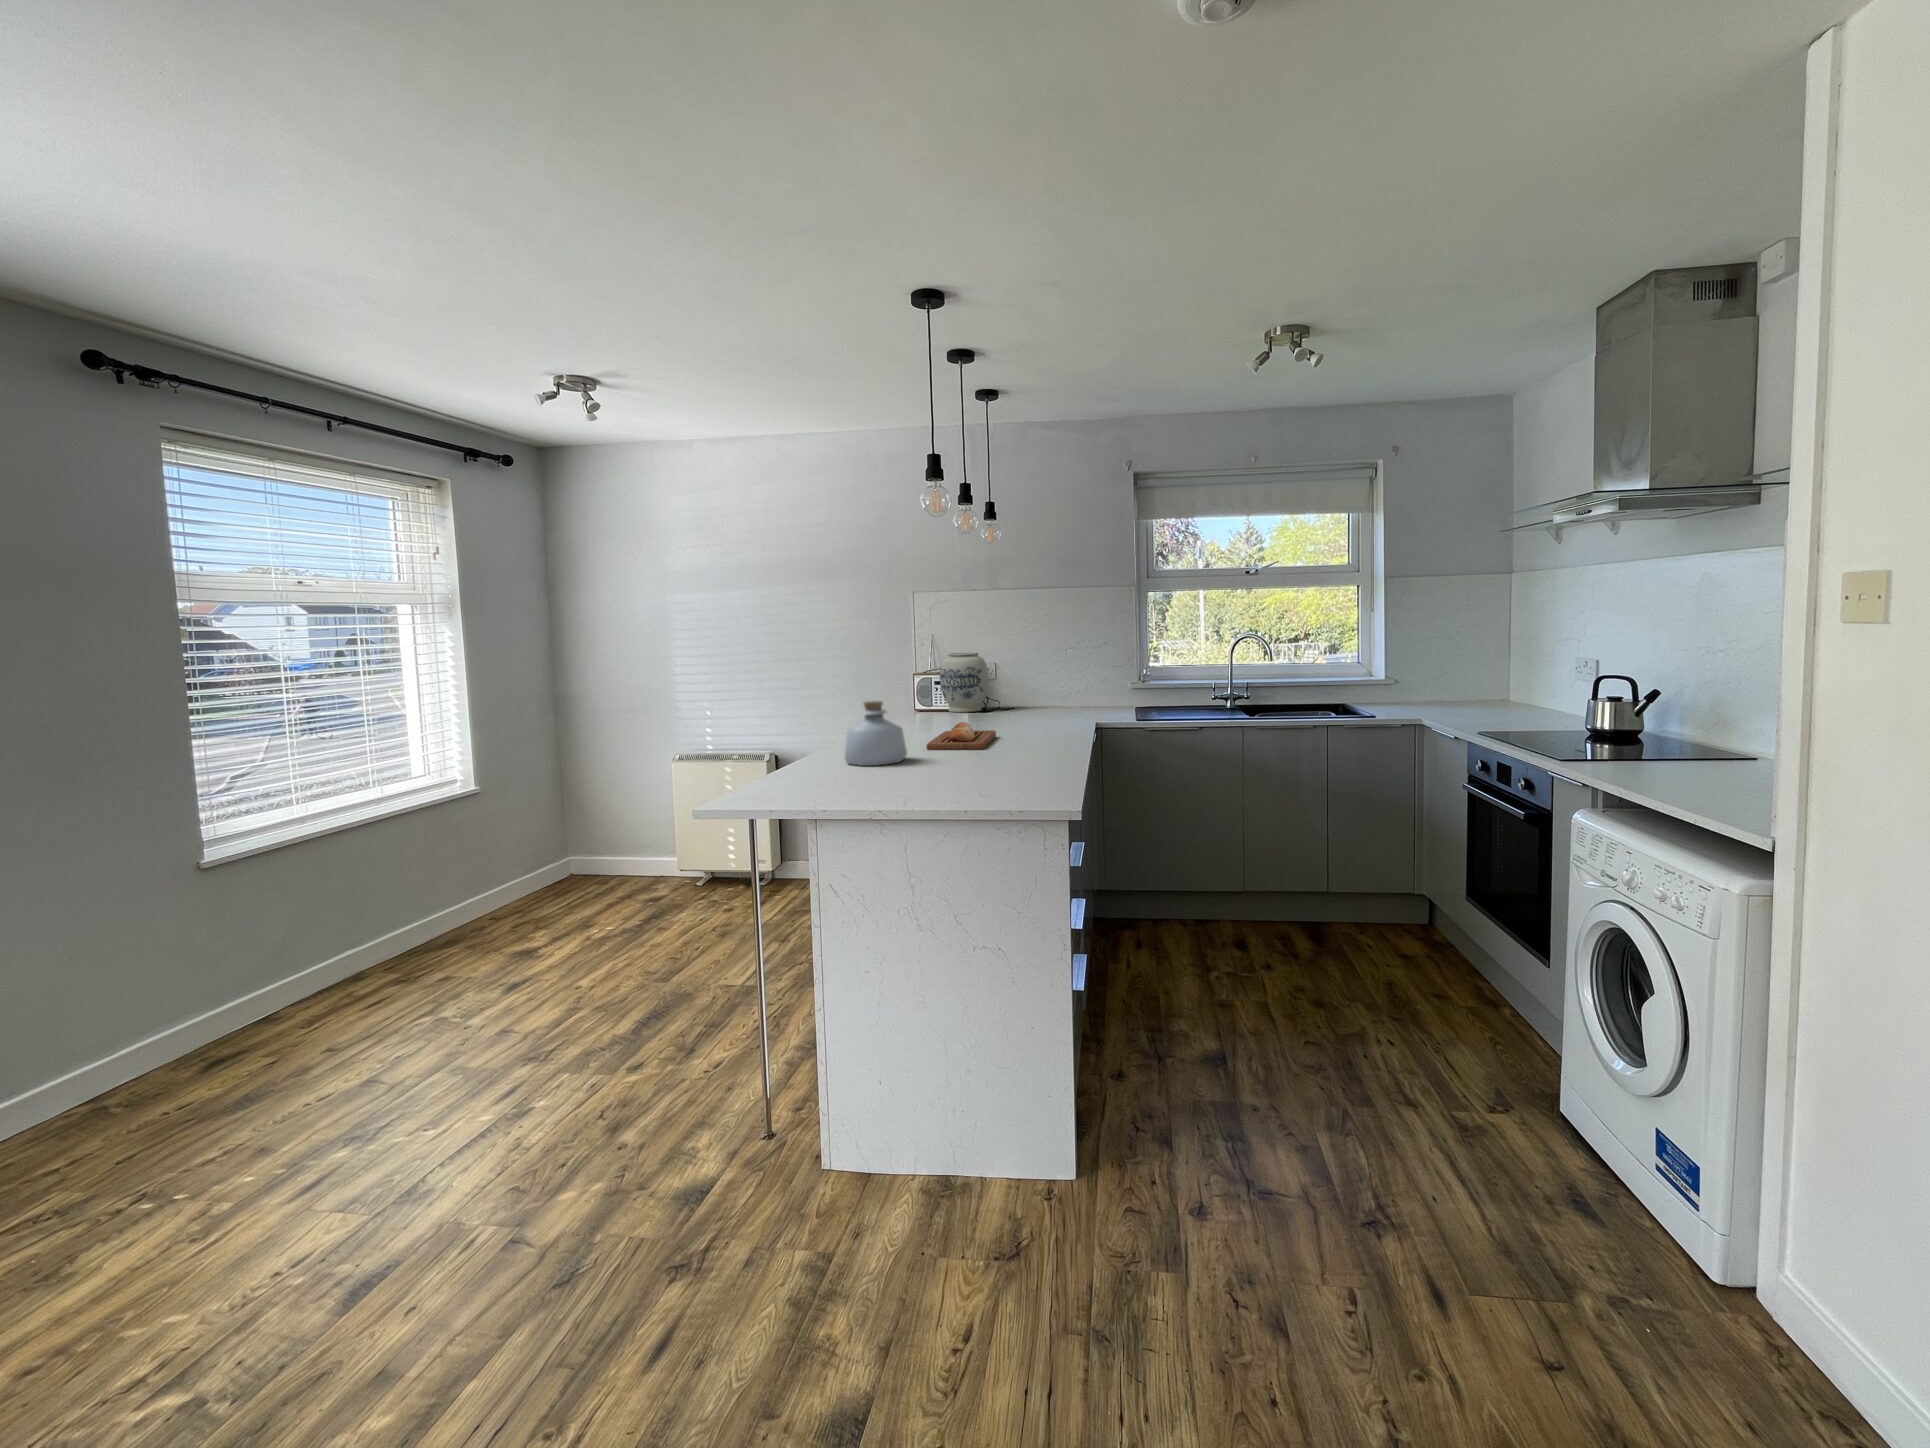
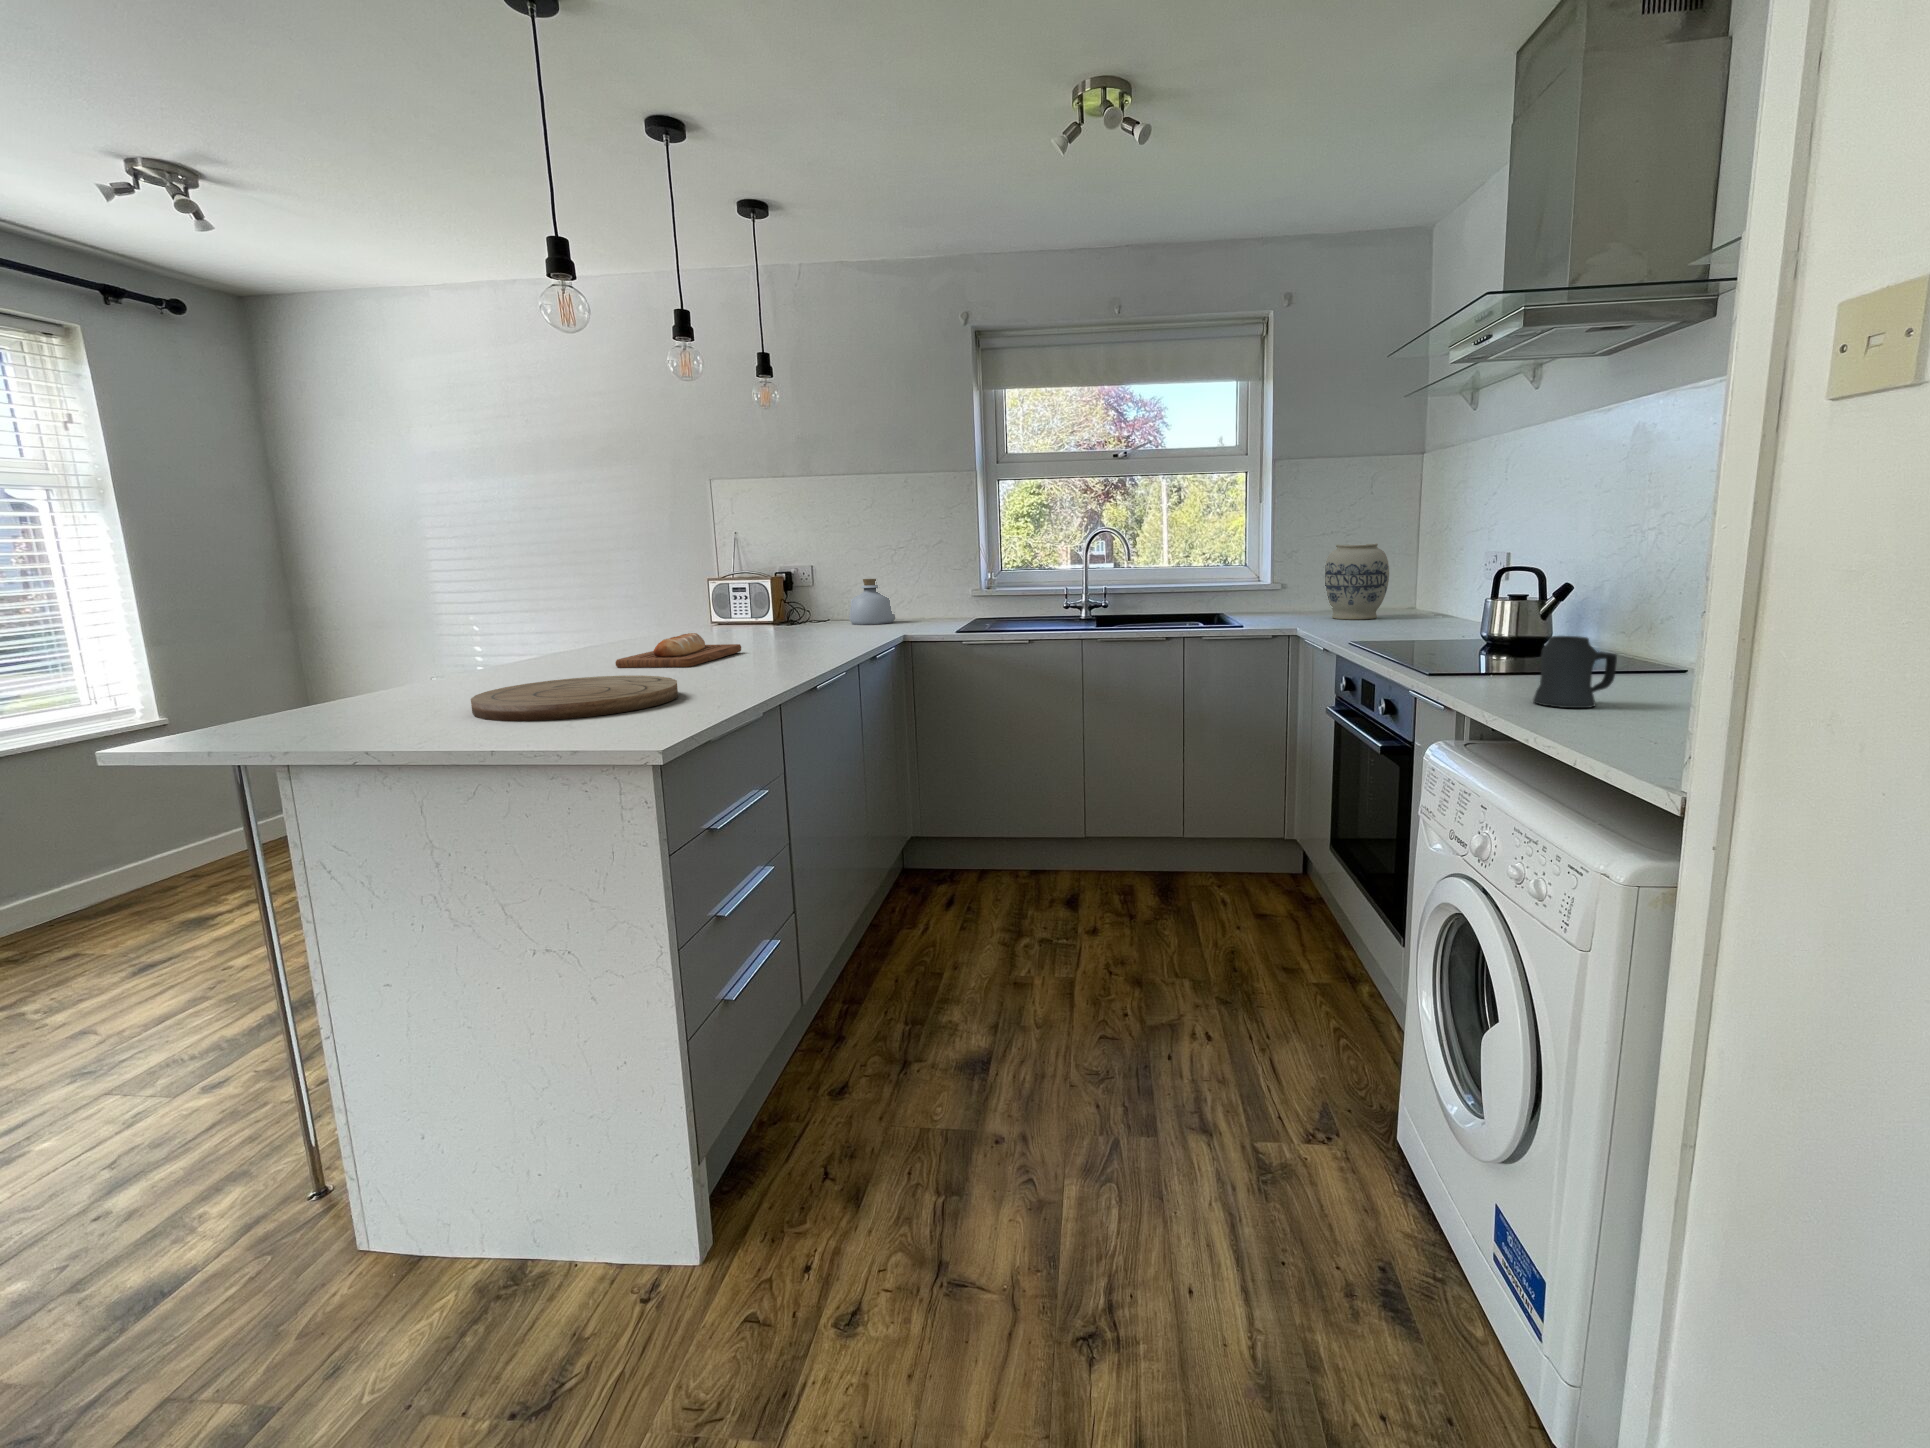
vase: present [940,652,988,712] -> present [1325,543,1389,620]
bottle: present [845,701,907,766] -> present [849,579,895,625]
mug: none [1654,736,1713,786] -> present [1533,636,1617,708]
cutting board: none [907,758,1034,791] -> present [471,675,678,721]

